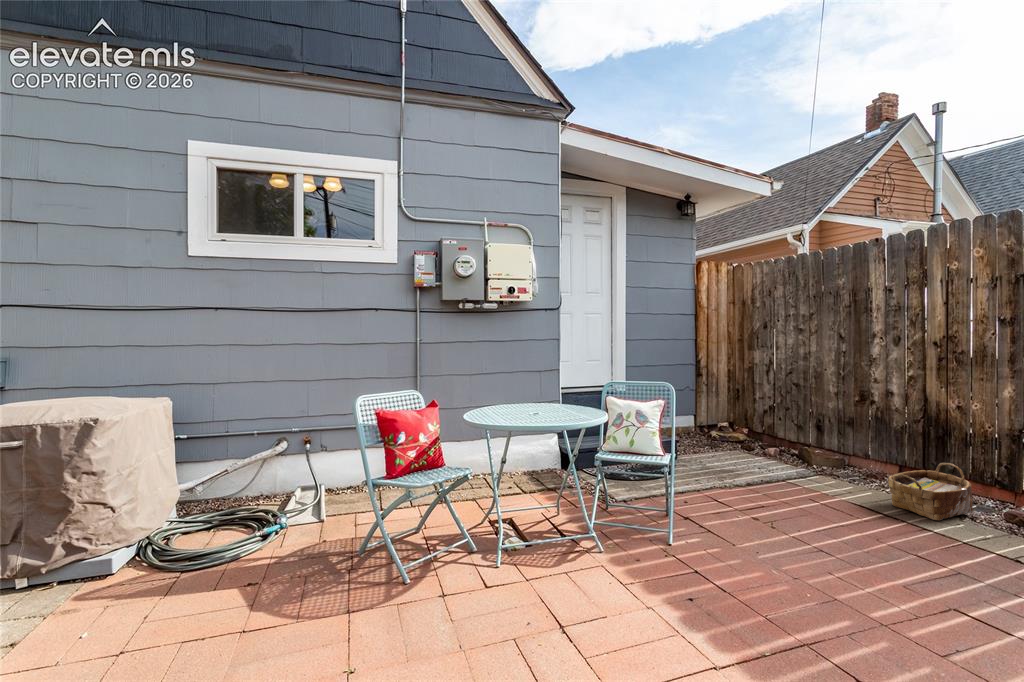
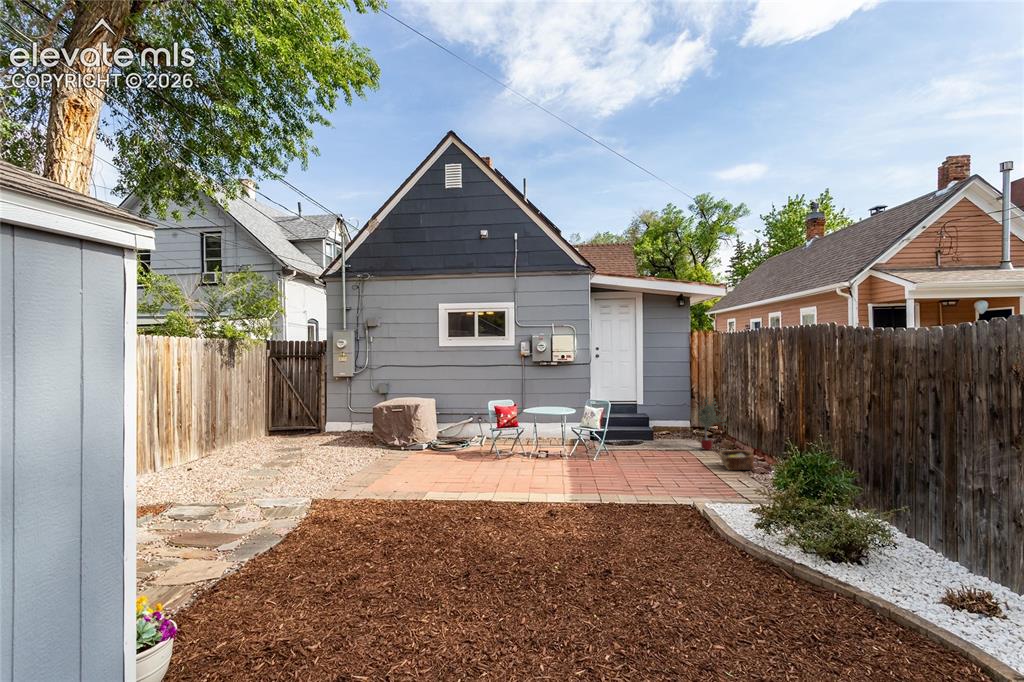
potted tree: none [753,369,827,470] -> present [698,397,726,450]

